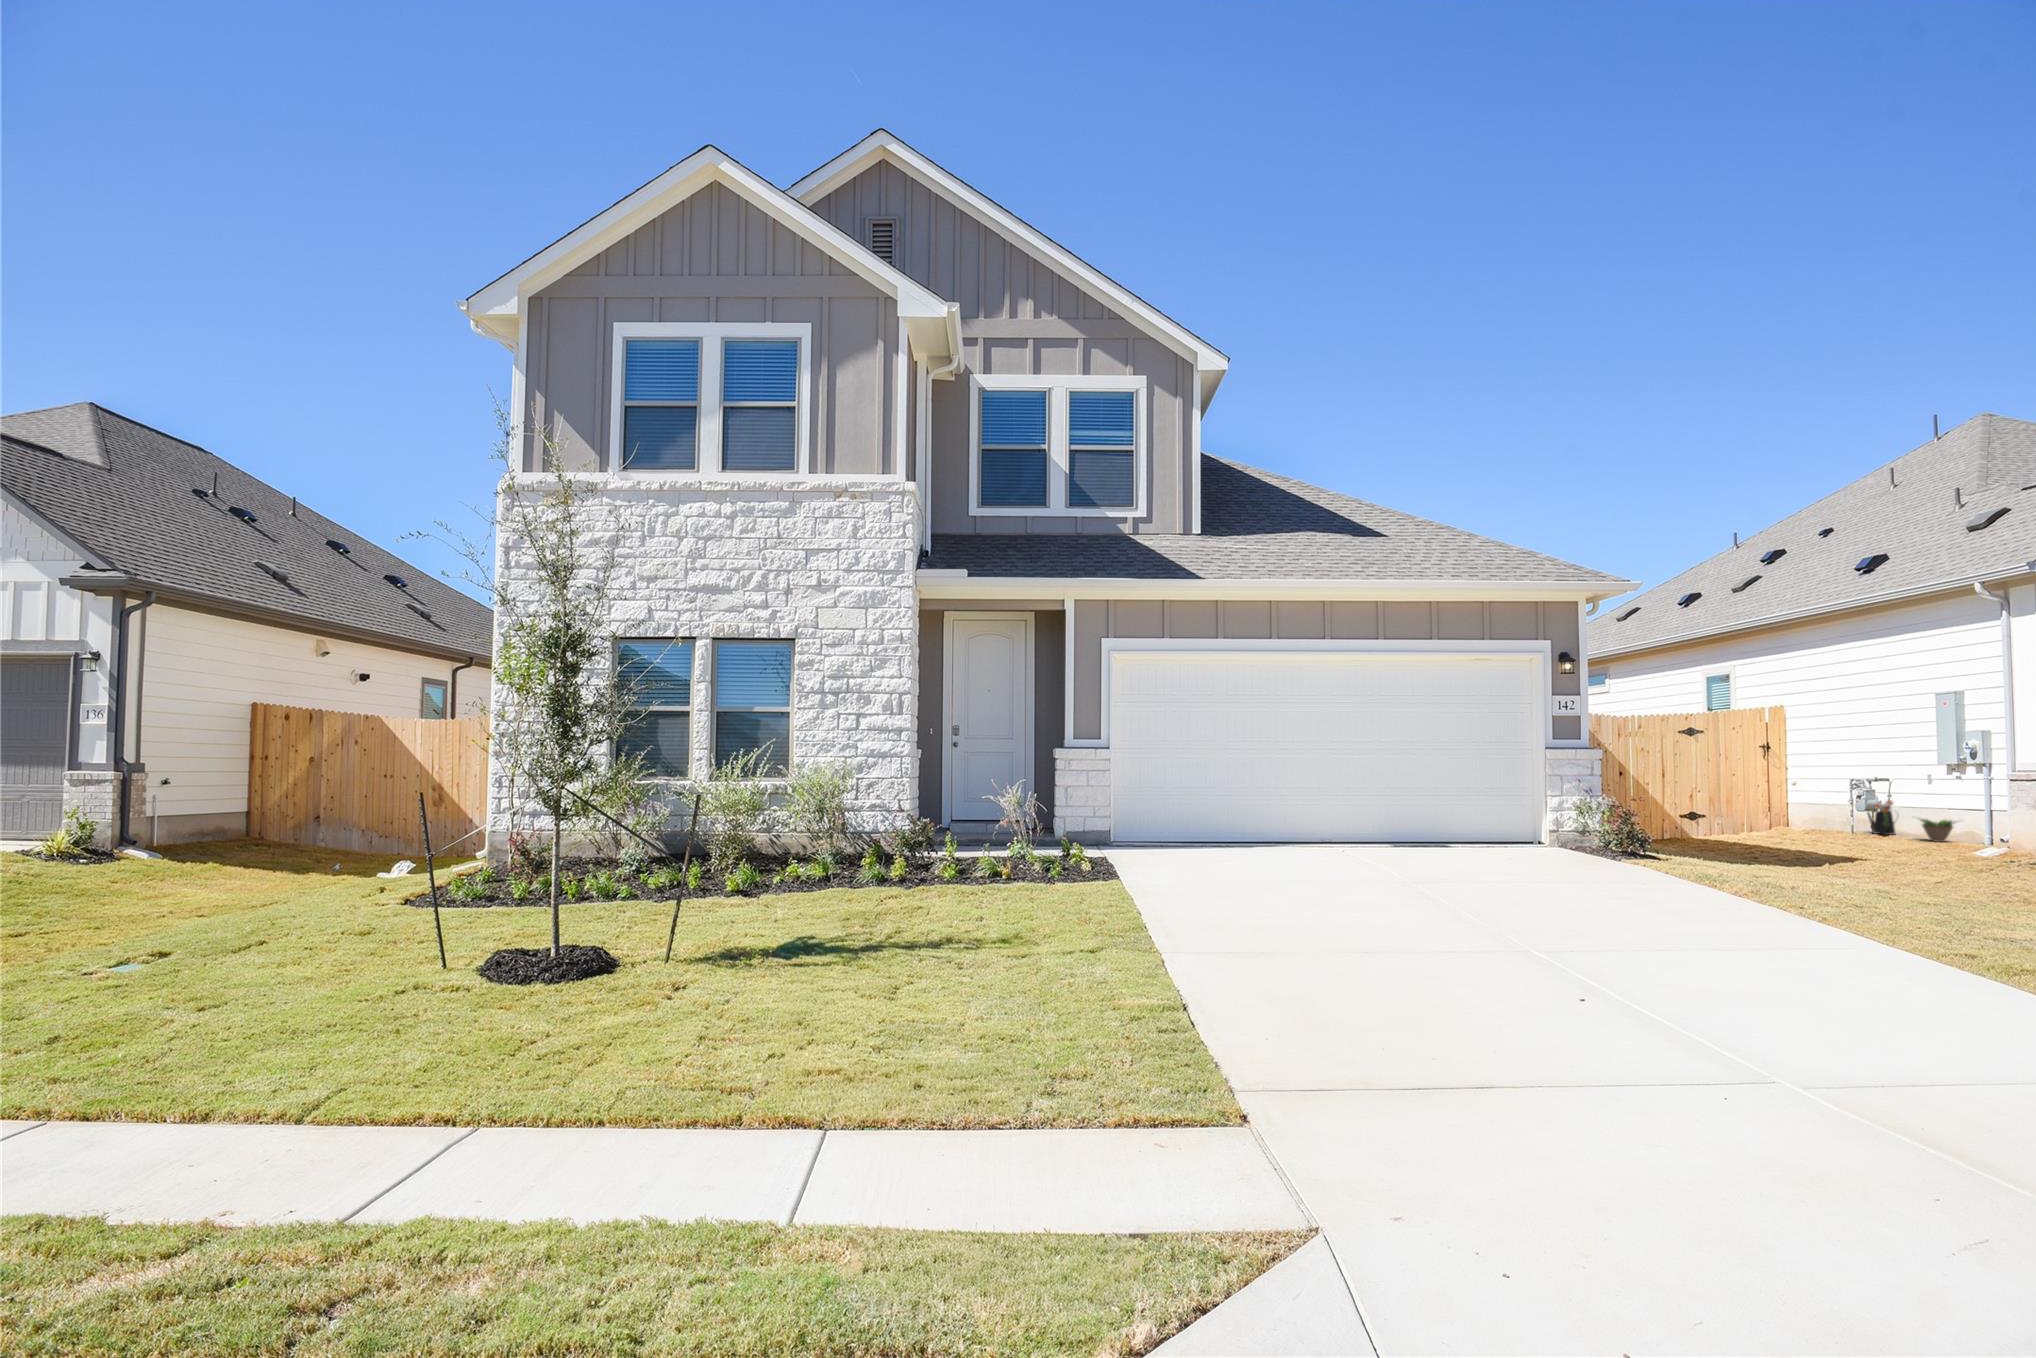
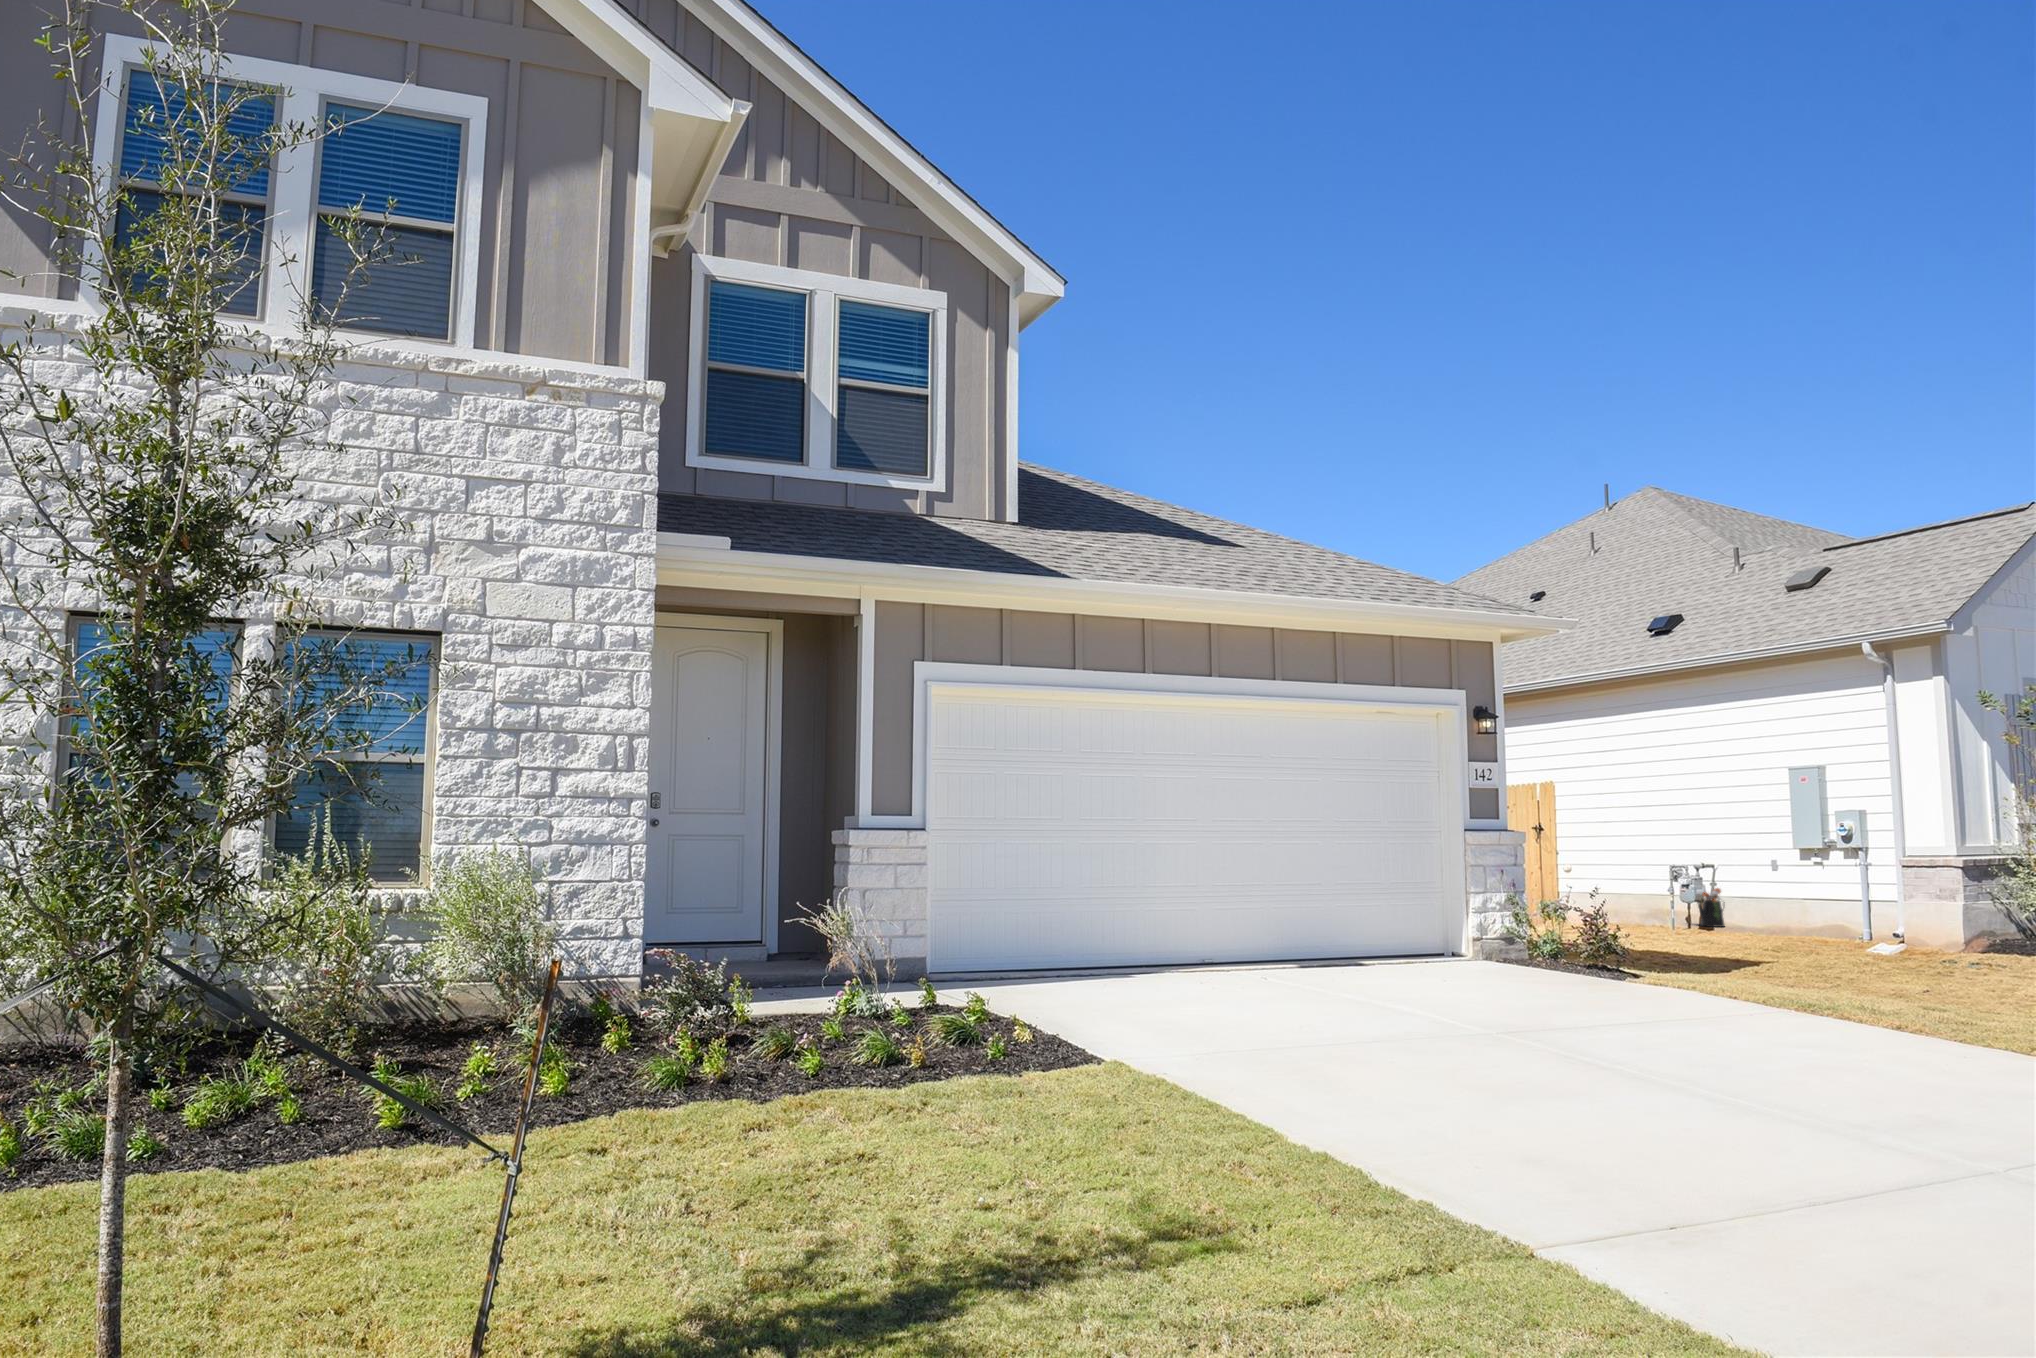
decorative plant: present [1920,819,1955,842] -> none [1753,906,1808,935]

